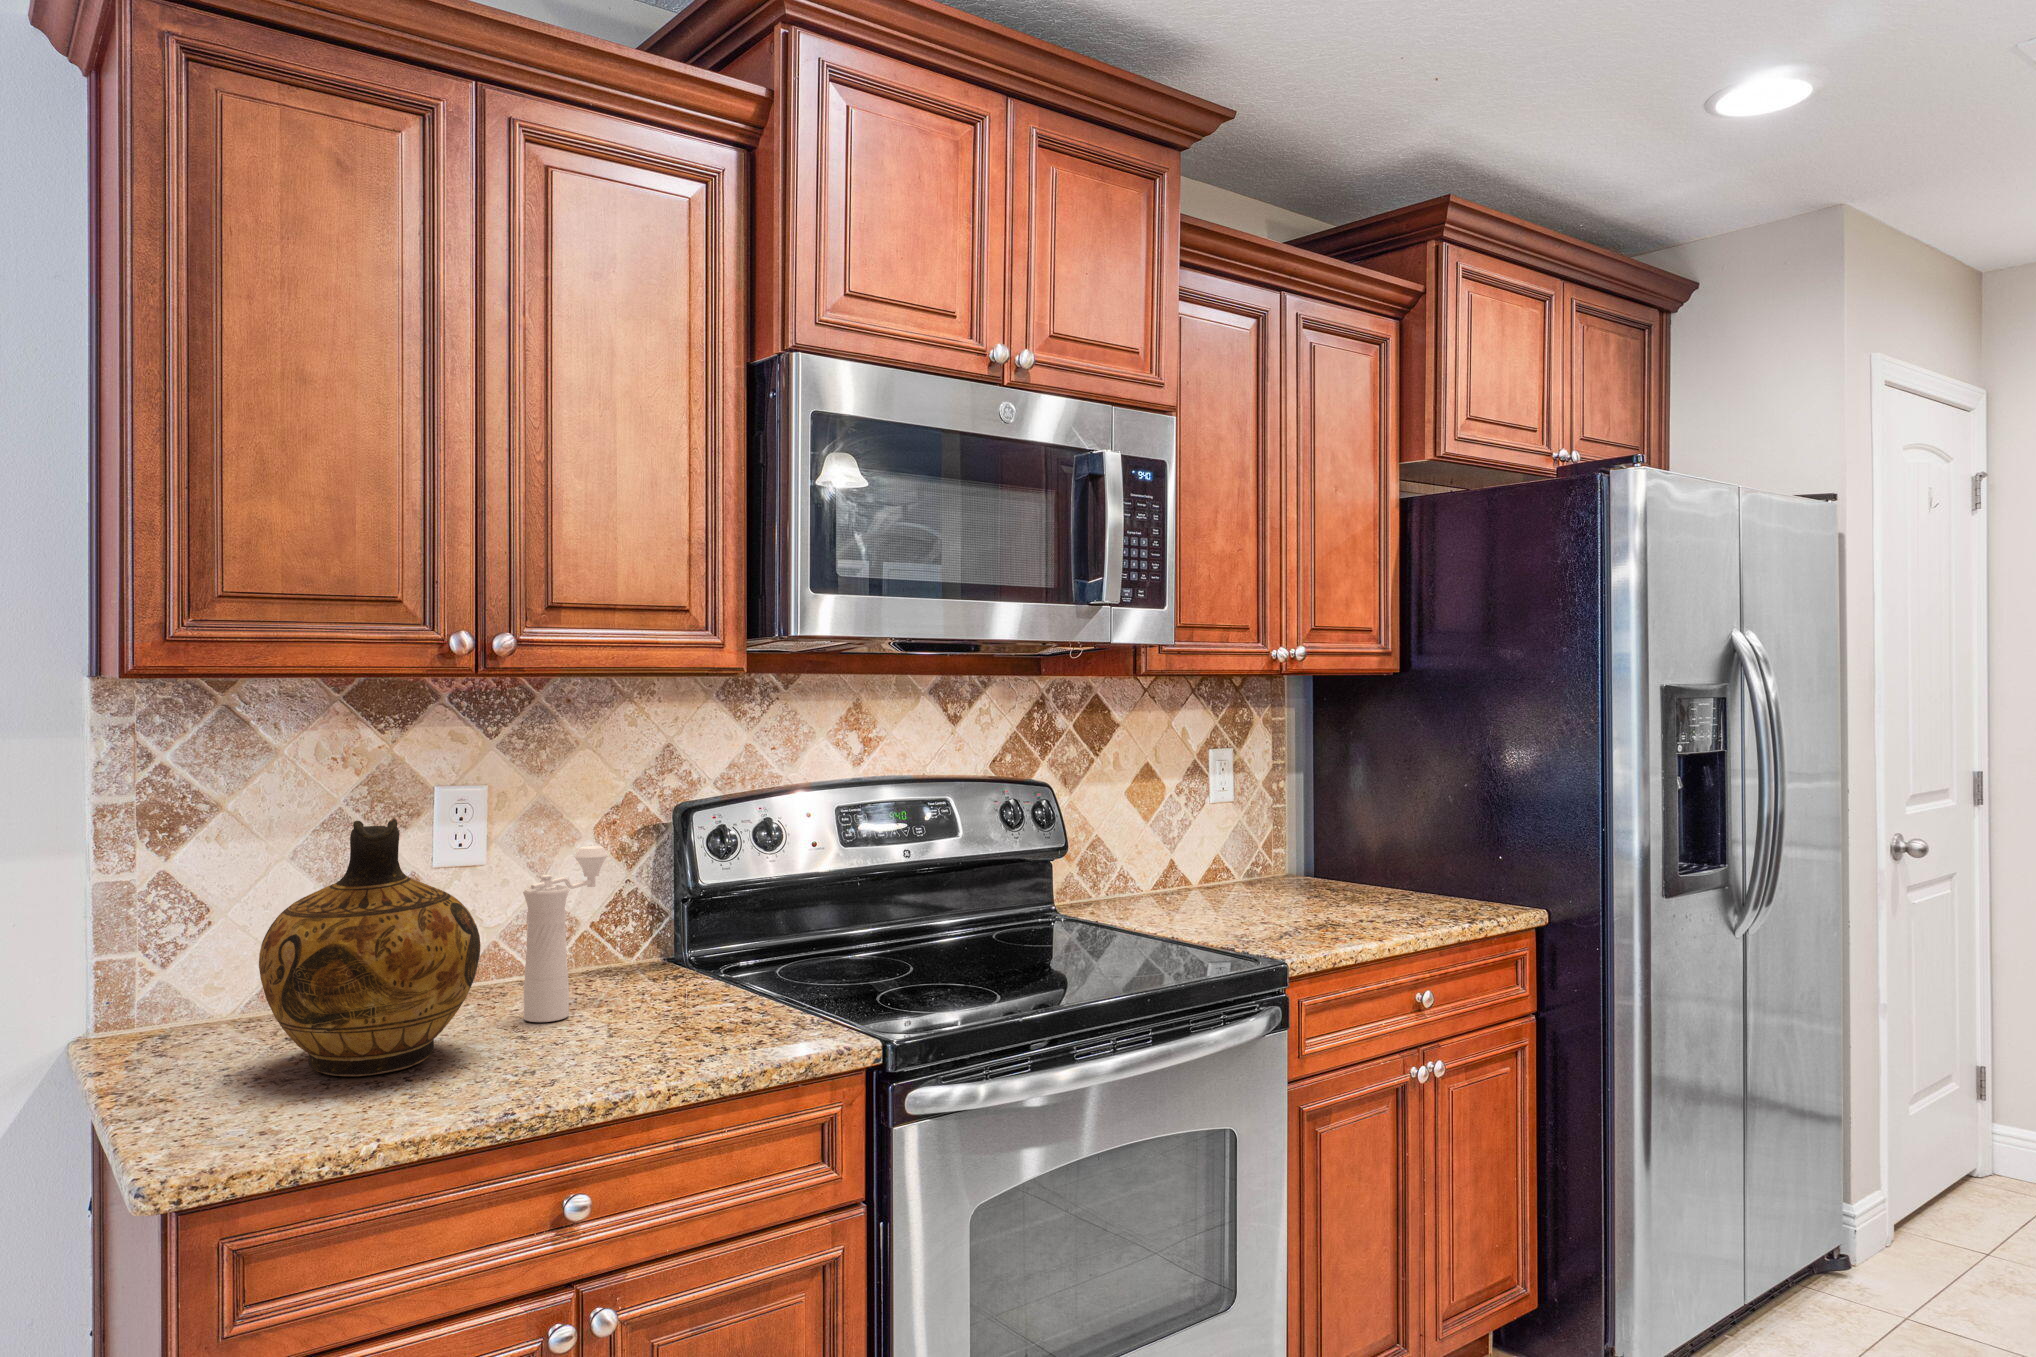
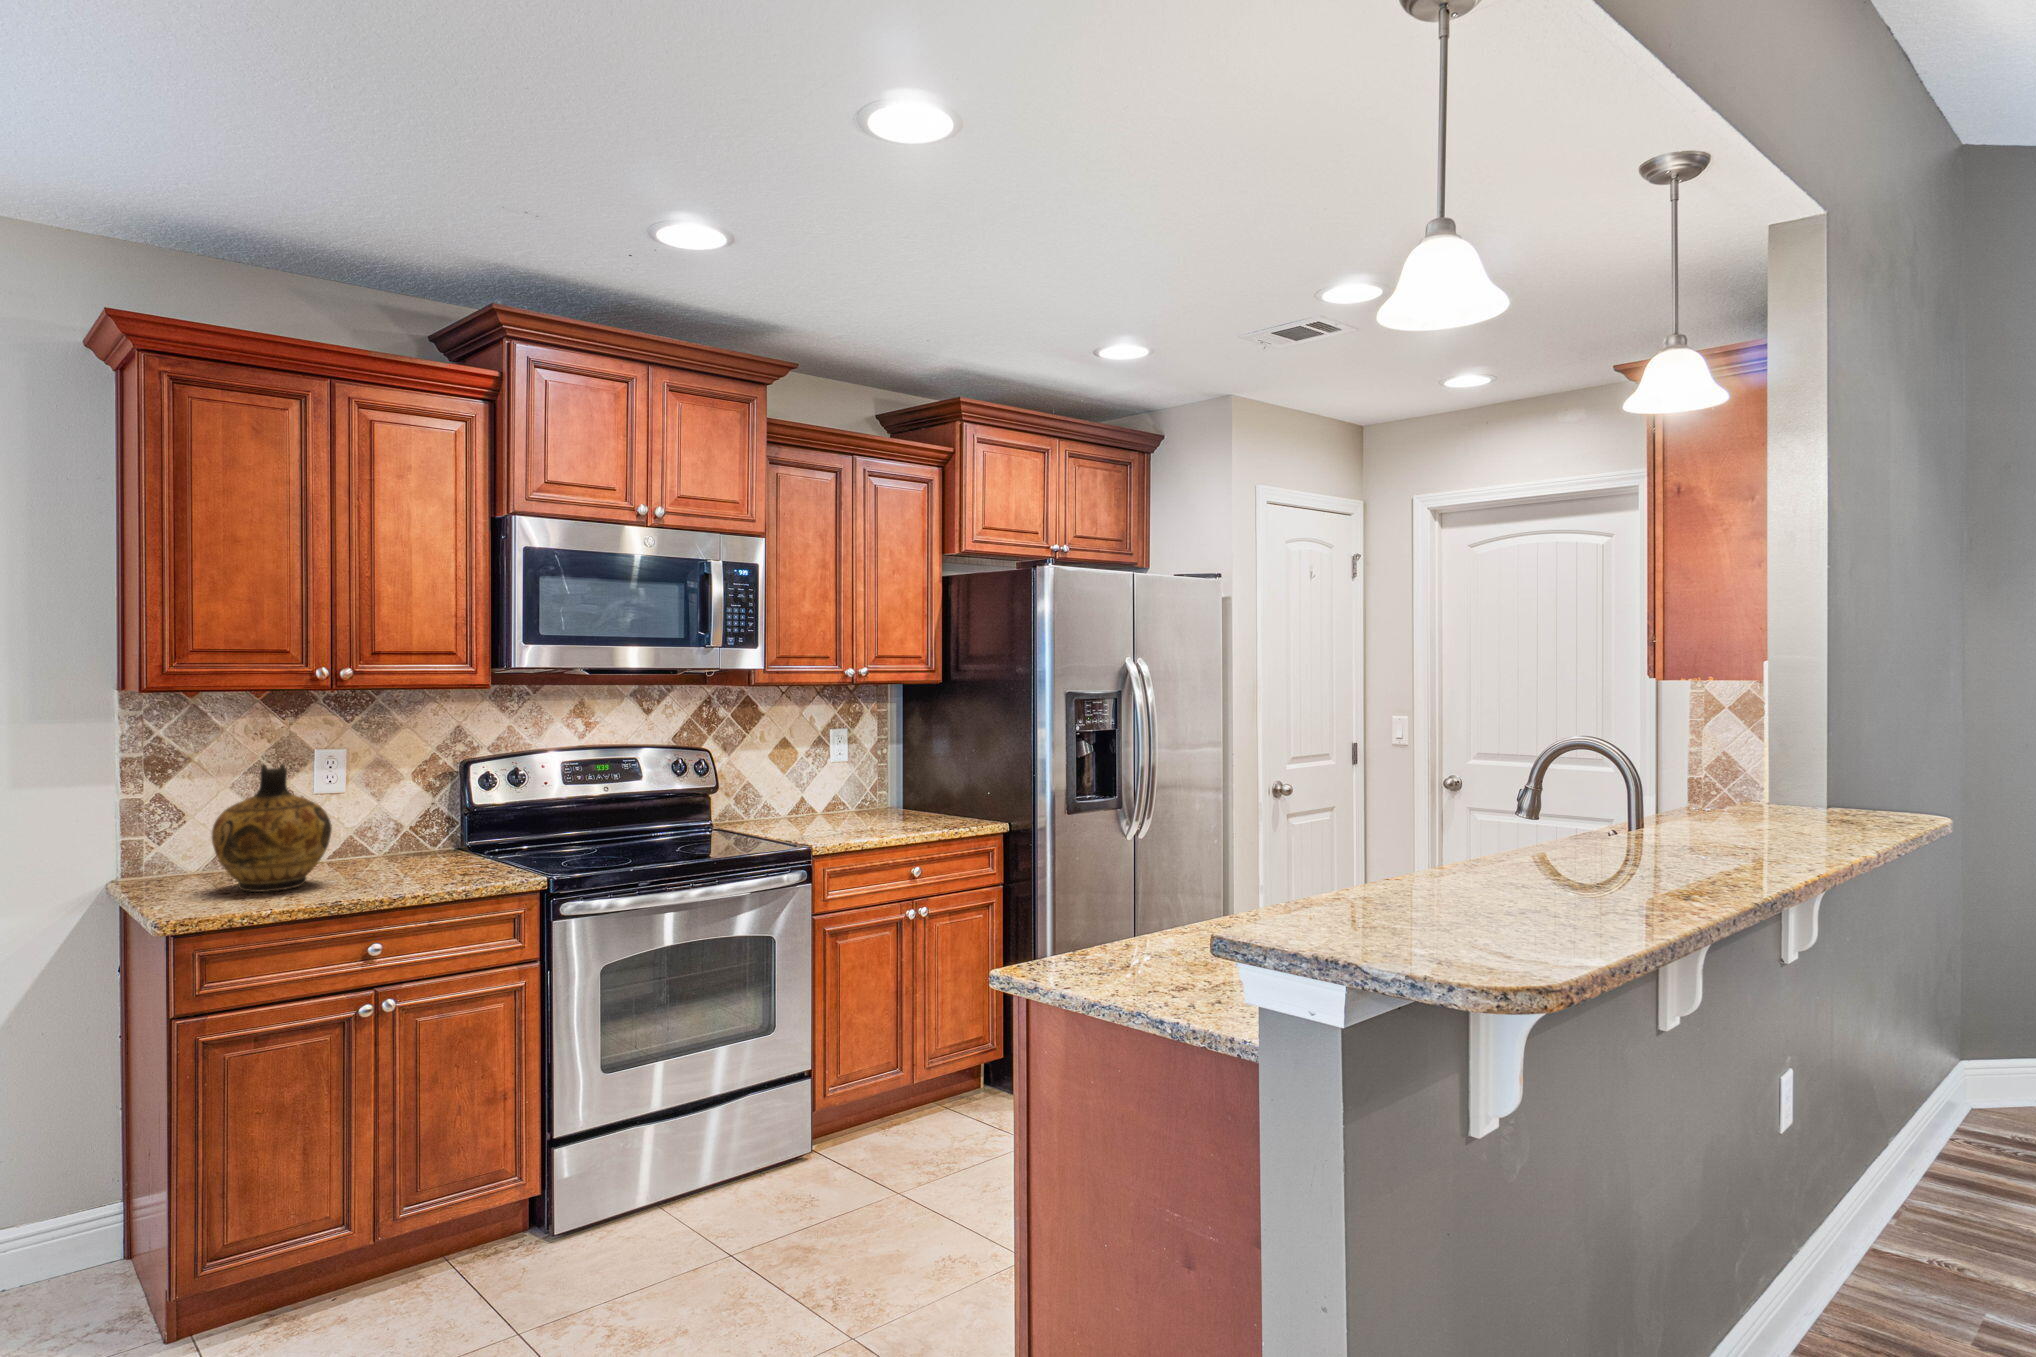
pepper mill: present [523,846,608,1022] -> none [361,782,414,873]

